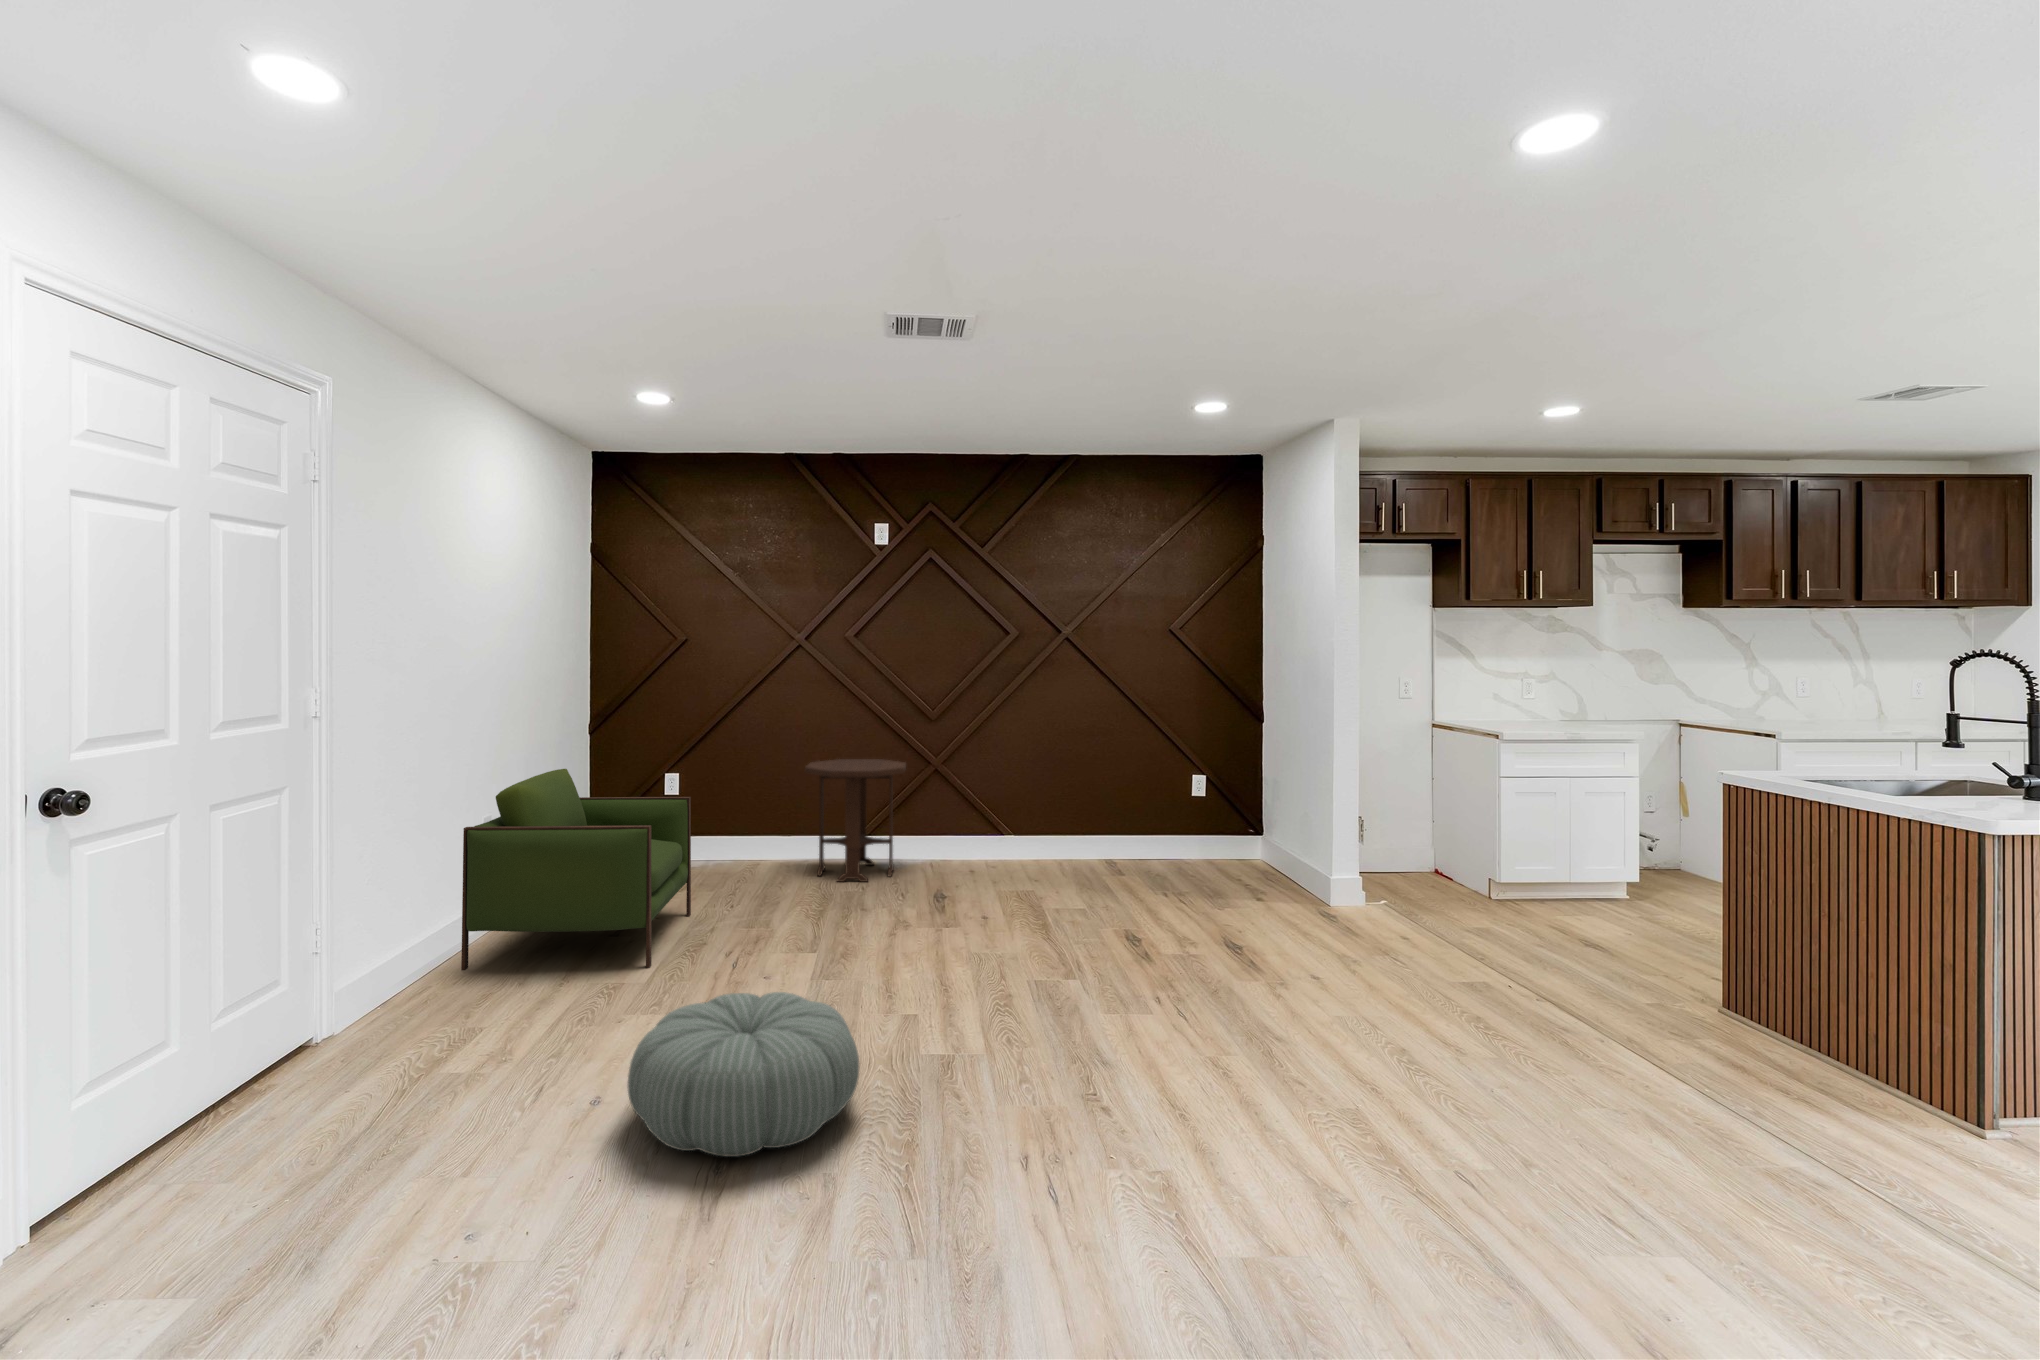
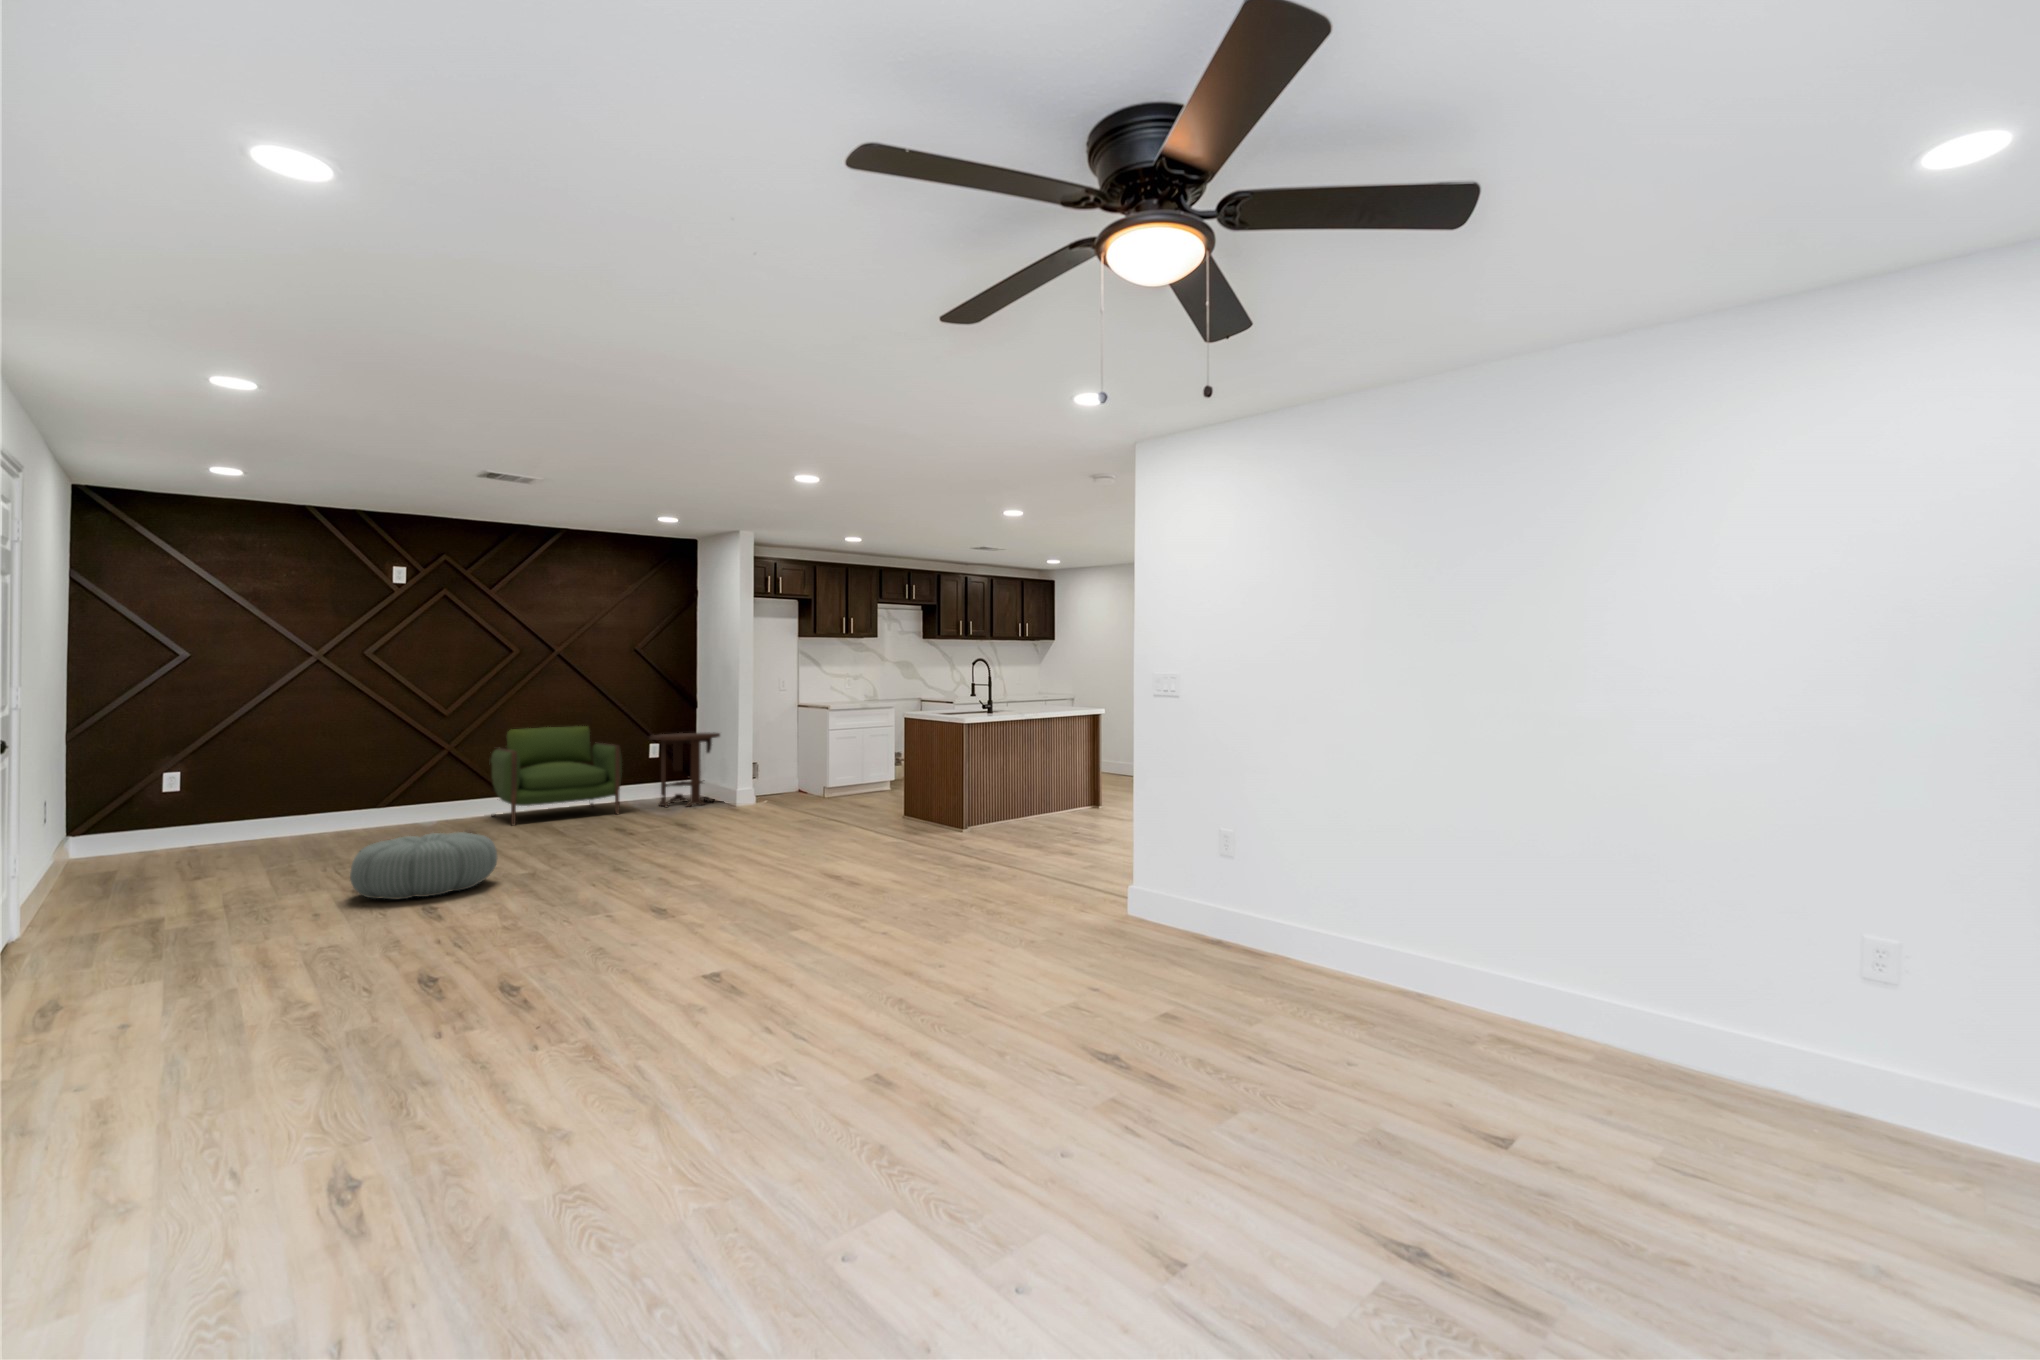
side table: present [805,759,906,882] -> present [649,733,720,807]
armchair: present [461,769,691,970] -> present [491,726,622,825]

